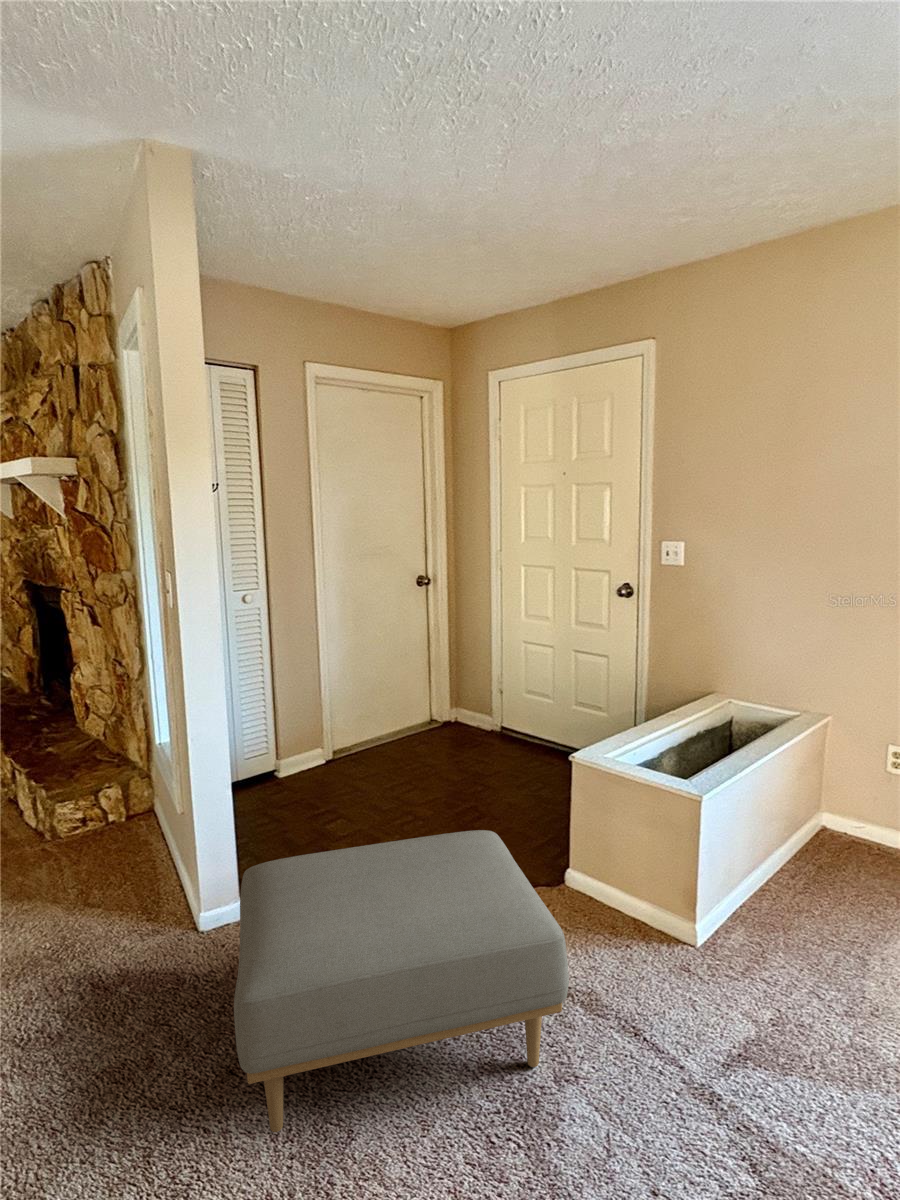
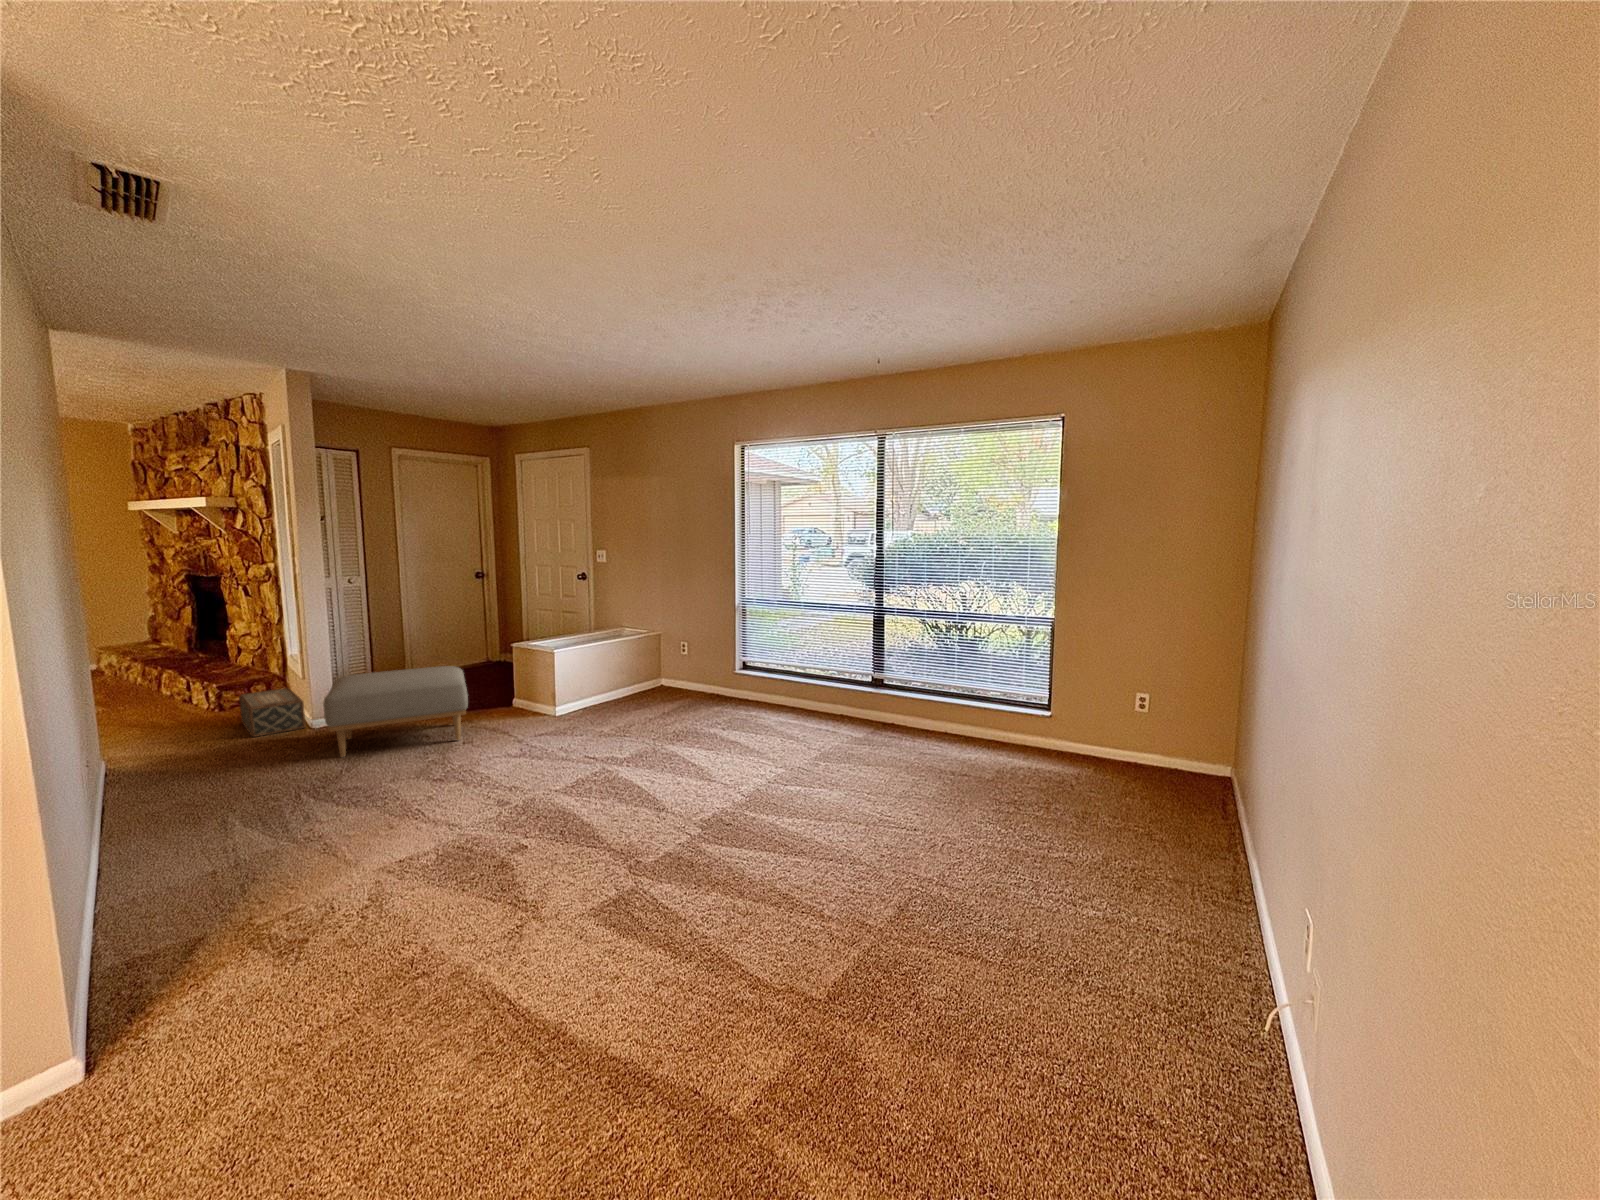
woven basket: none [72,814,185,959] -> present [239,688,306,737]

